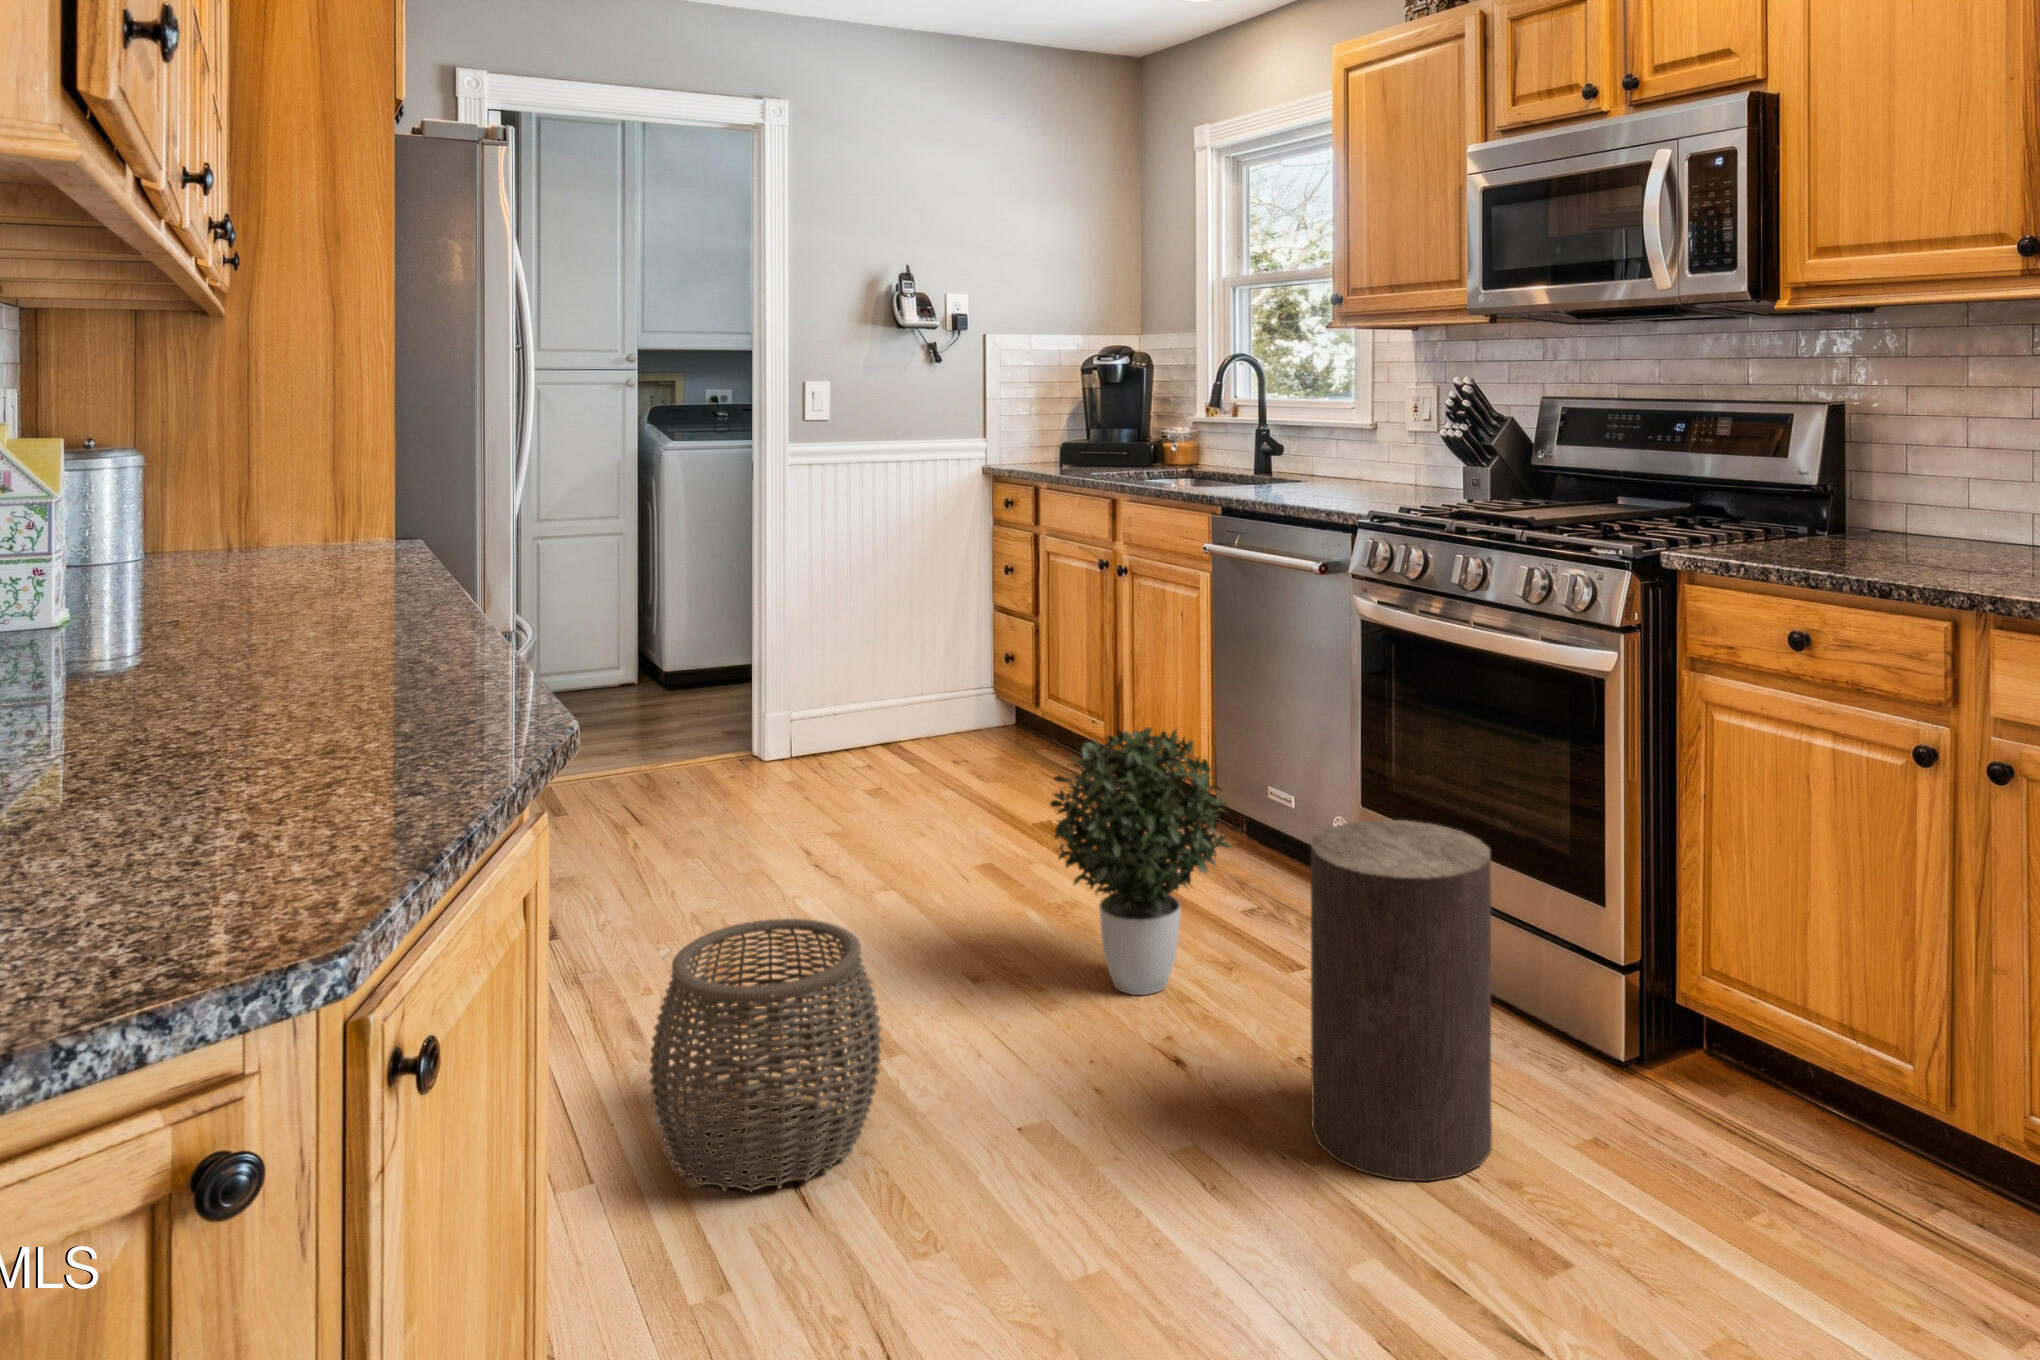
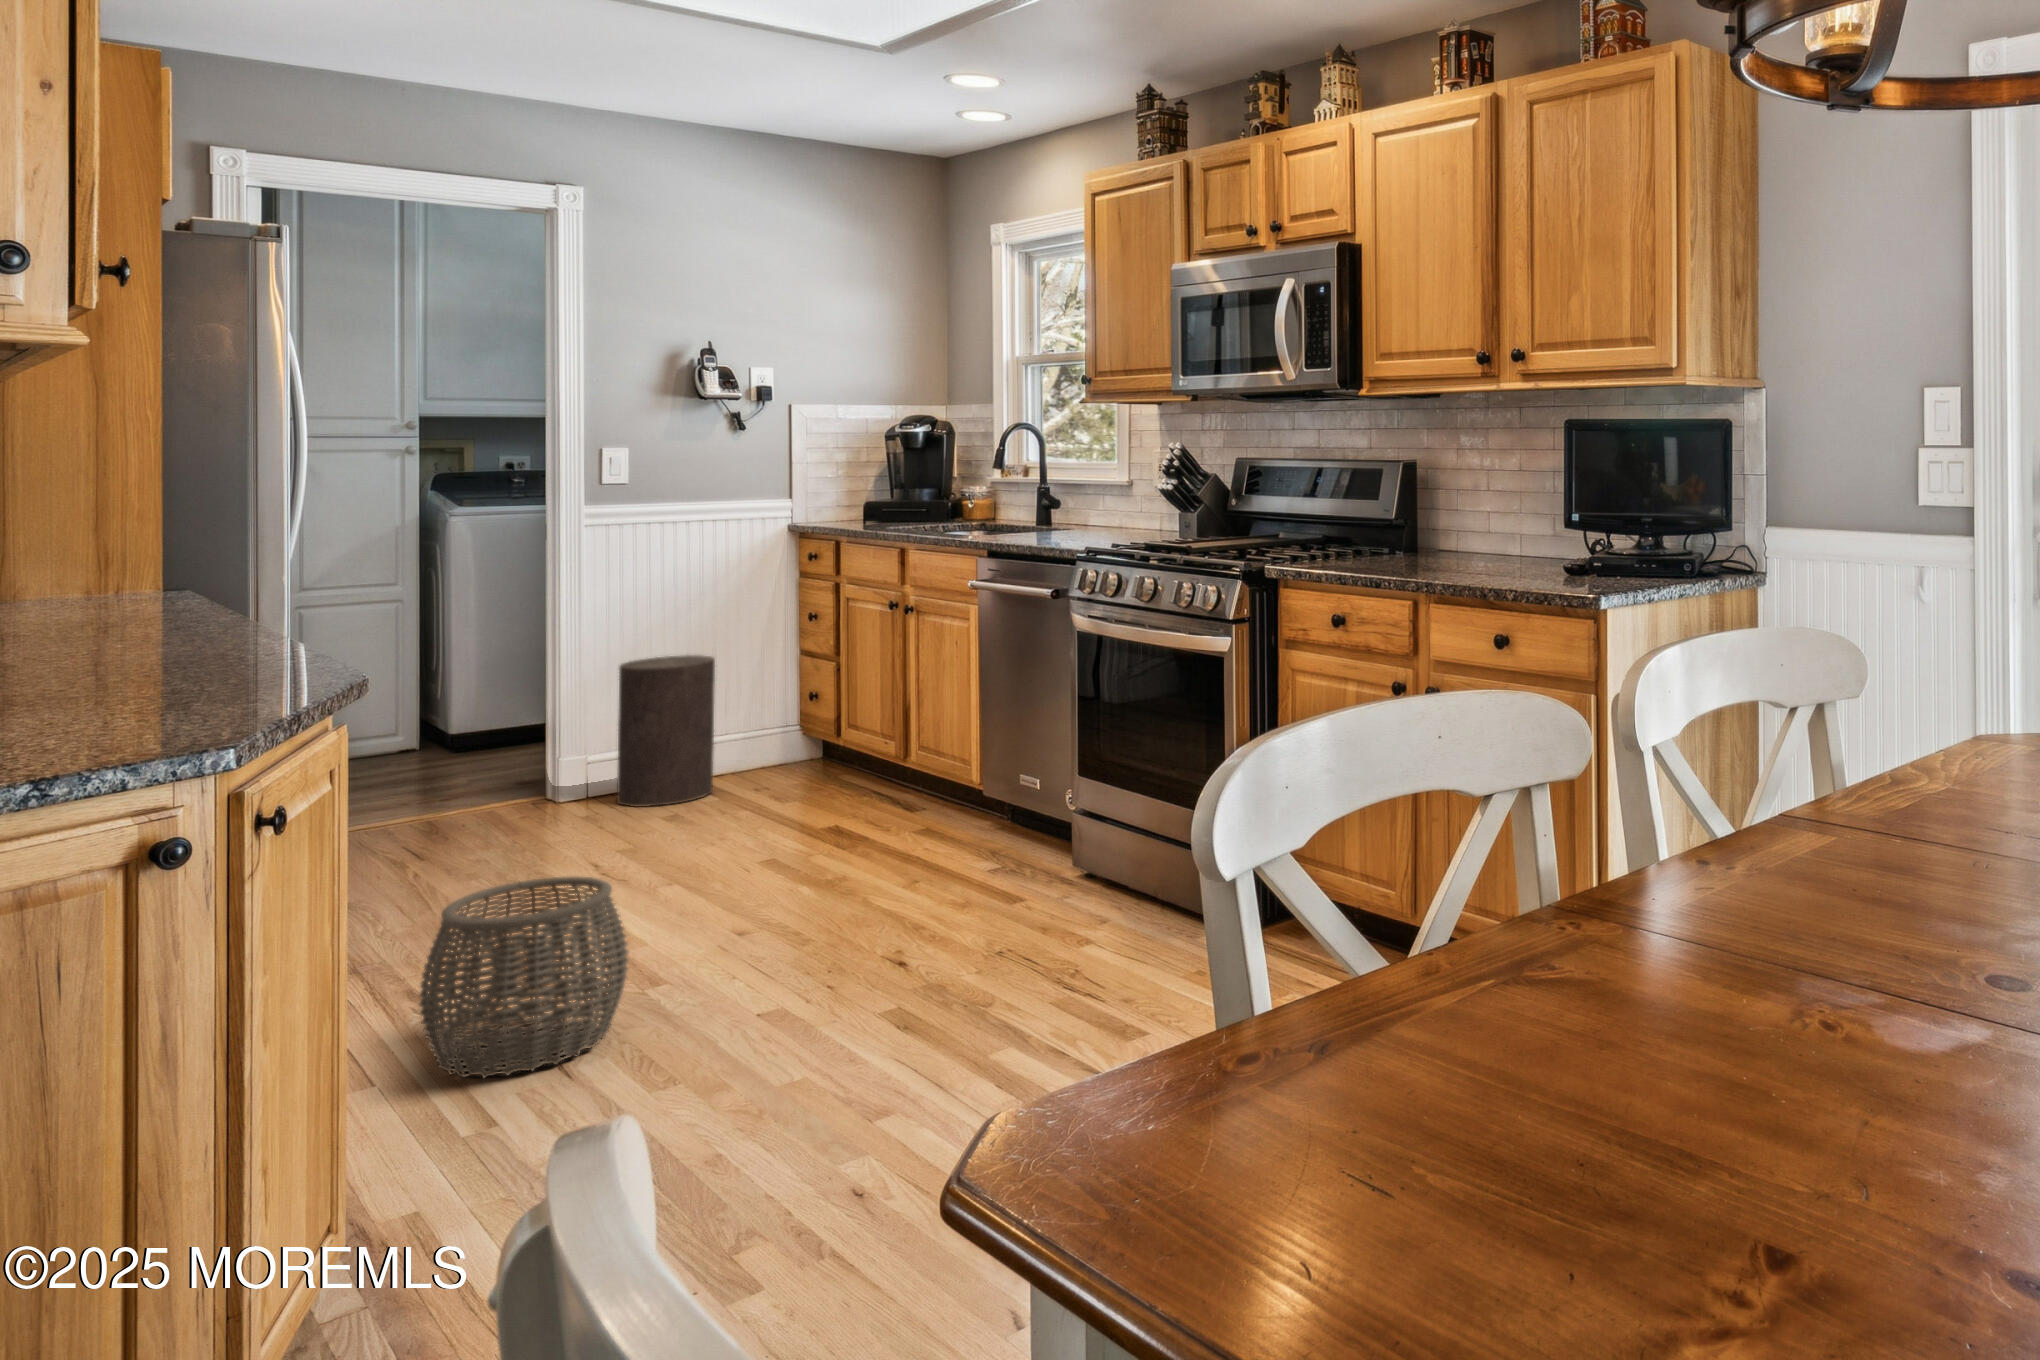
potted plant: present [1050,728,1231,995] -> none [798,720,952,931]
stool: present [1311,820,1492,1181] -> present [617,655,715,807]

